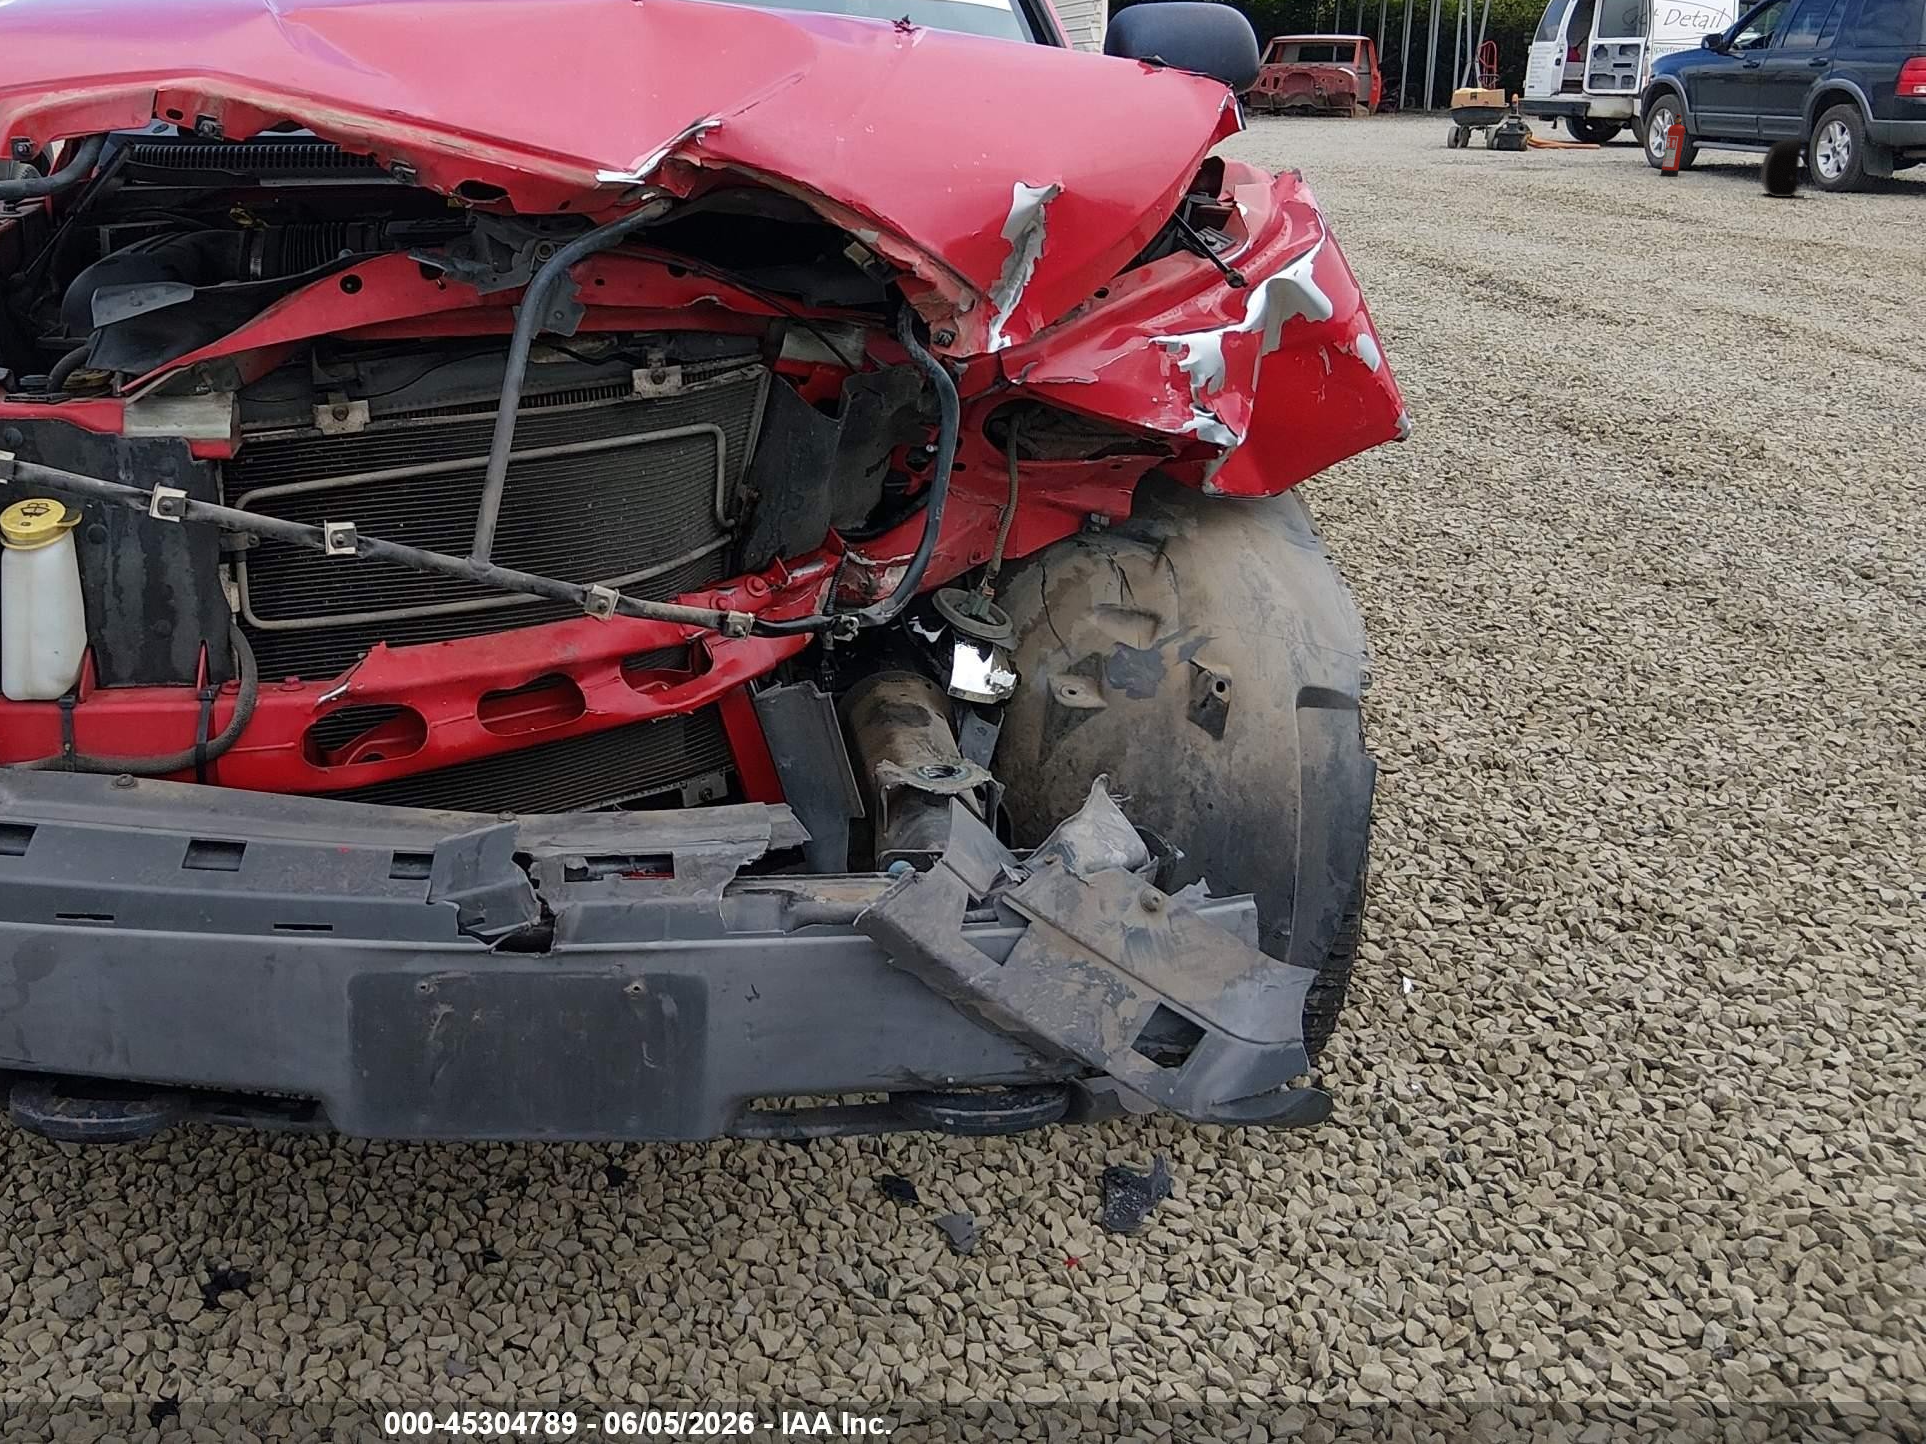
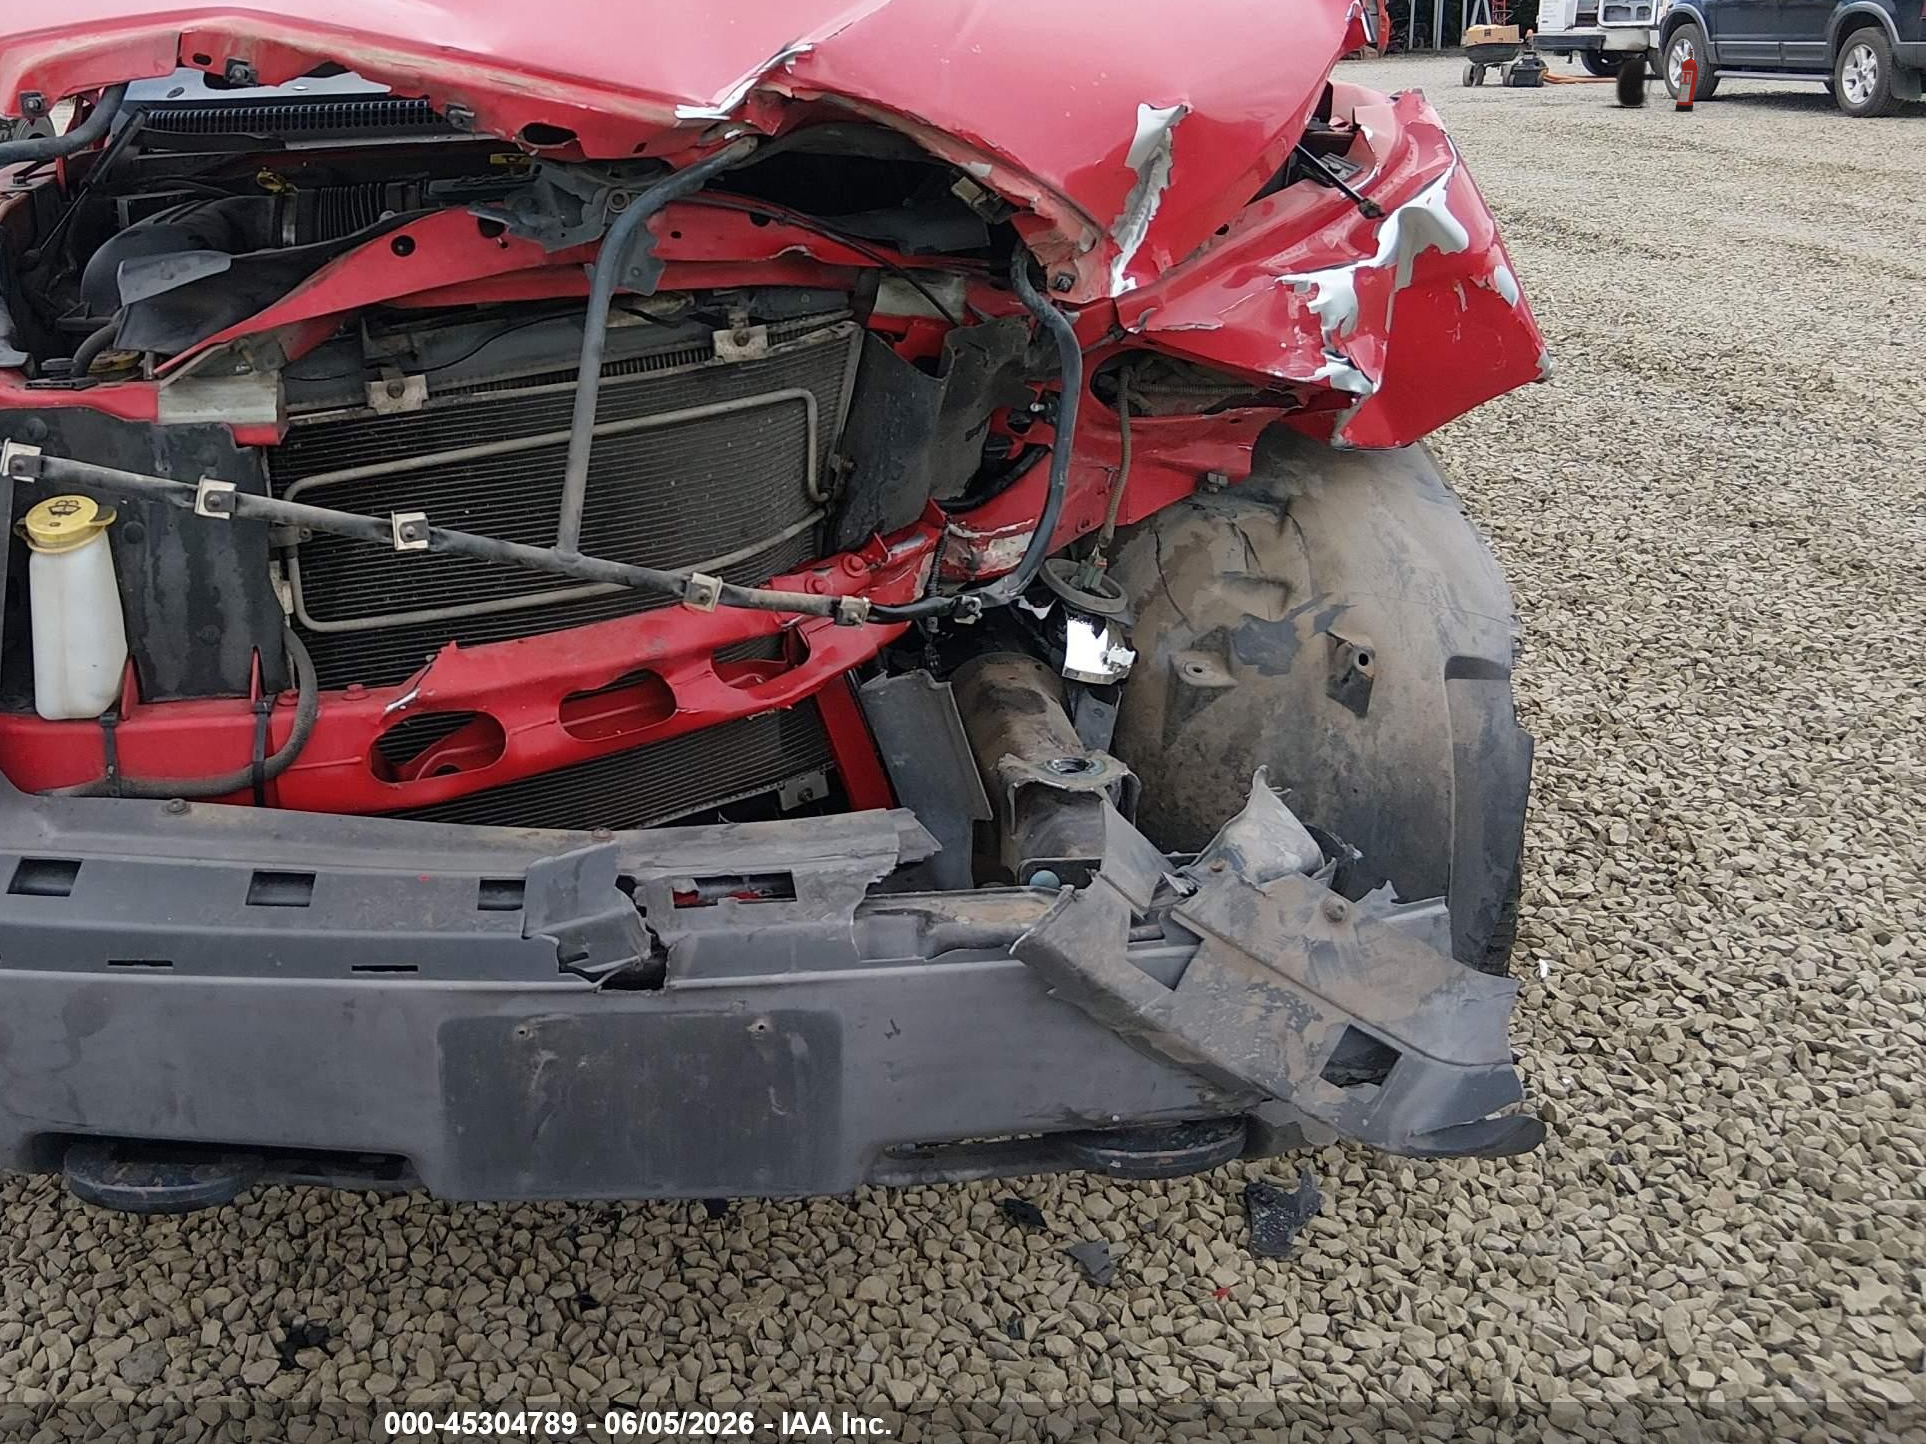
backpack: present [1761,138,1810,197] -> present [1616,58,1654,108]

